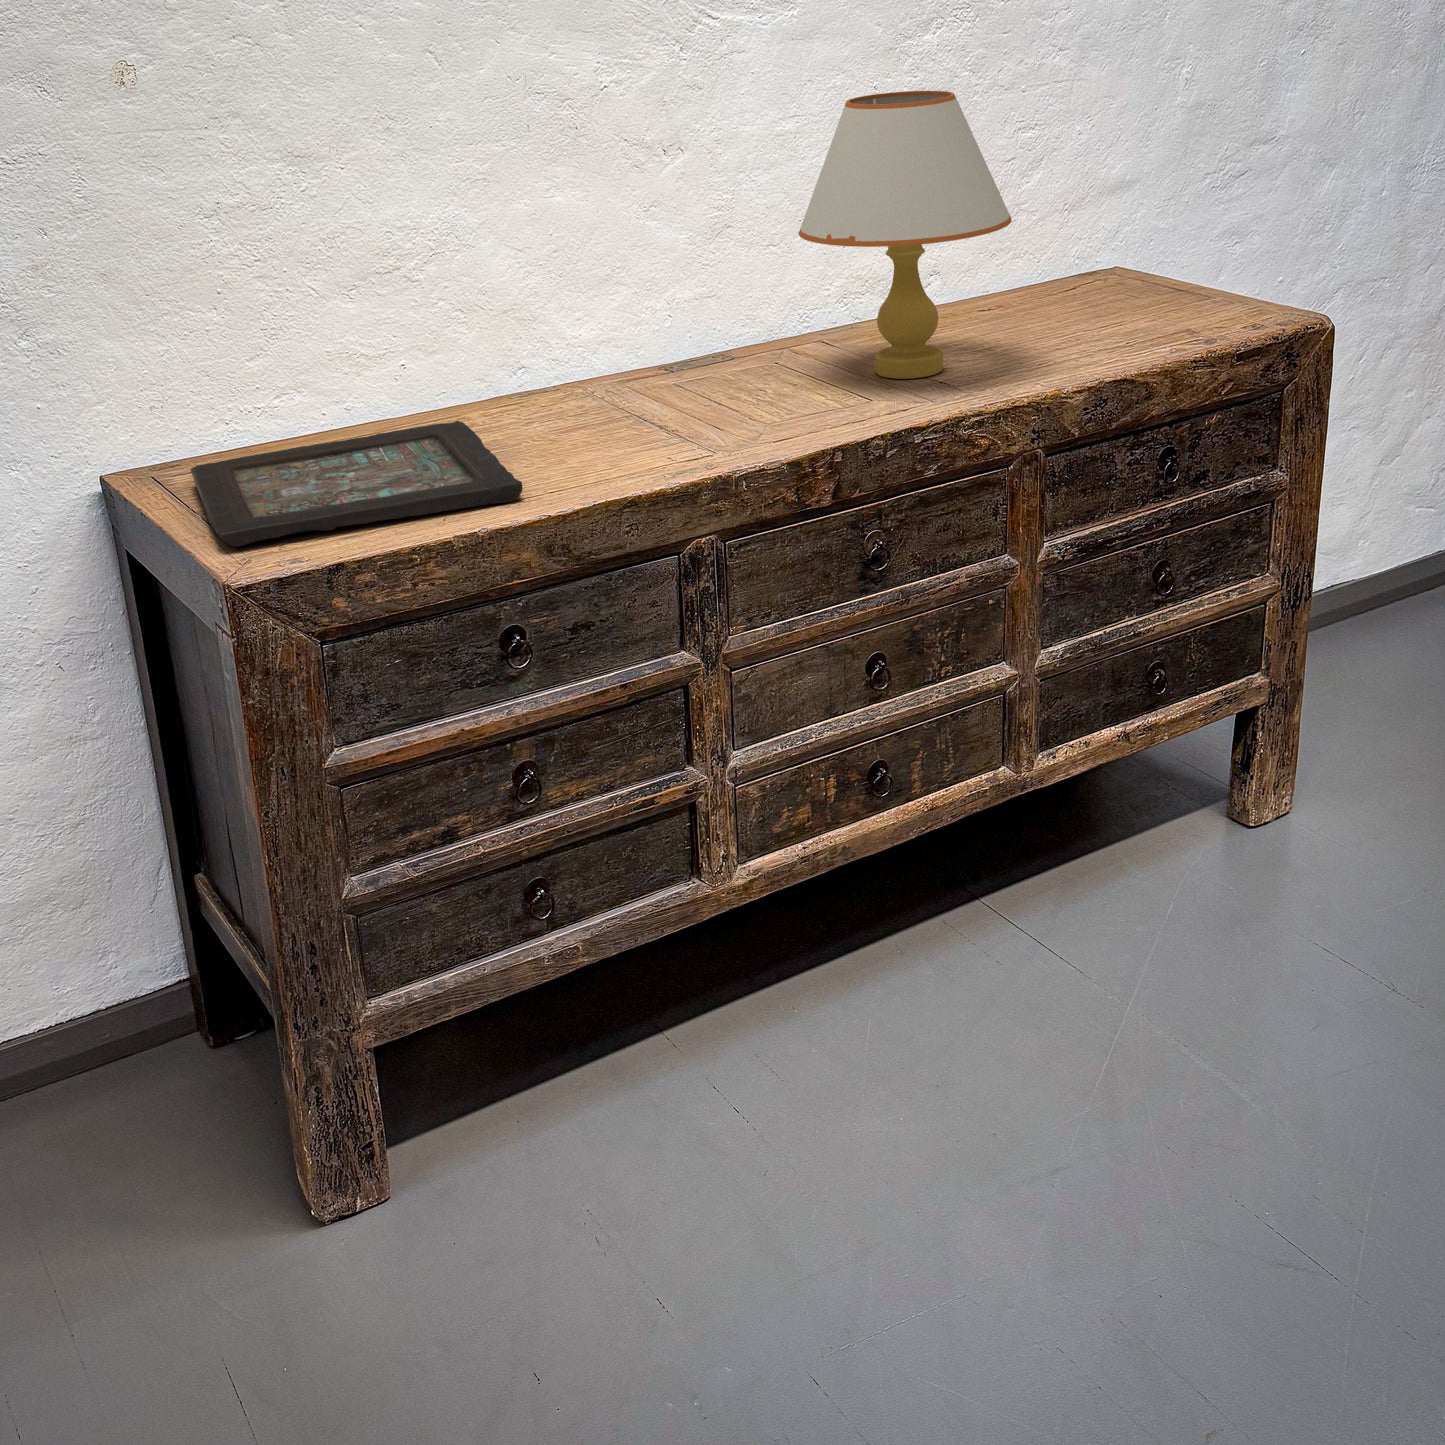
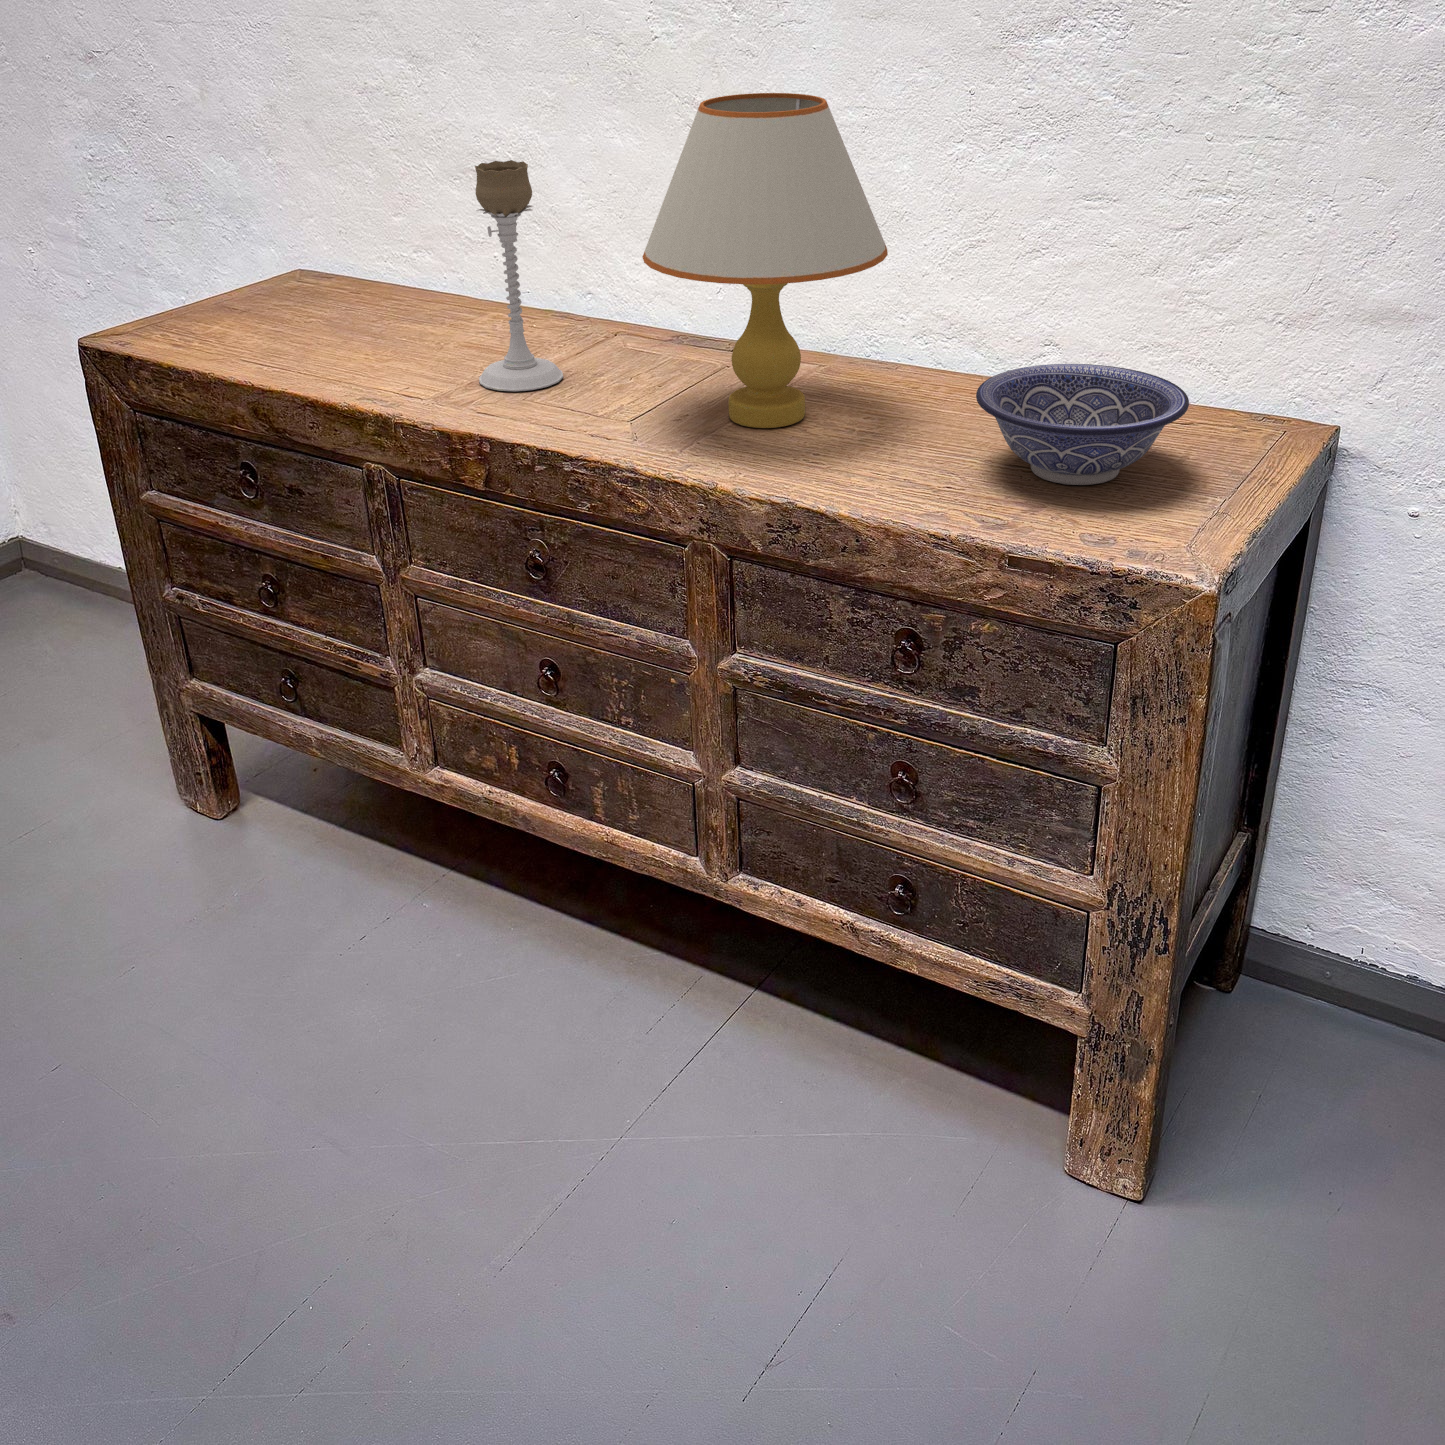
candle holder: none [652,207,740,439] -> present [475,160,563,391]
decorative bowl: none [1042,247,1198,327] -> present [976,364,1189,485]
decorative tray: present [190,421,523,547] -> none [163,270,465,367]

